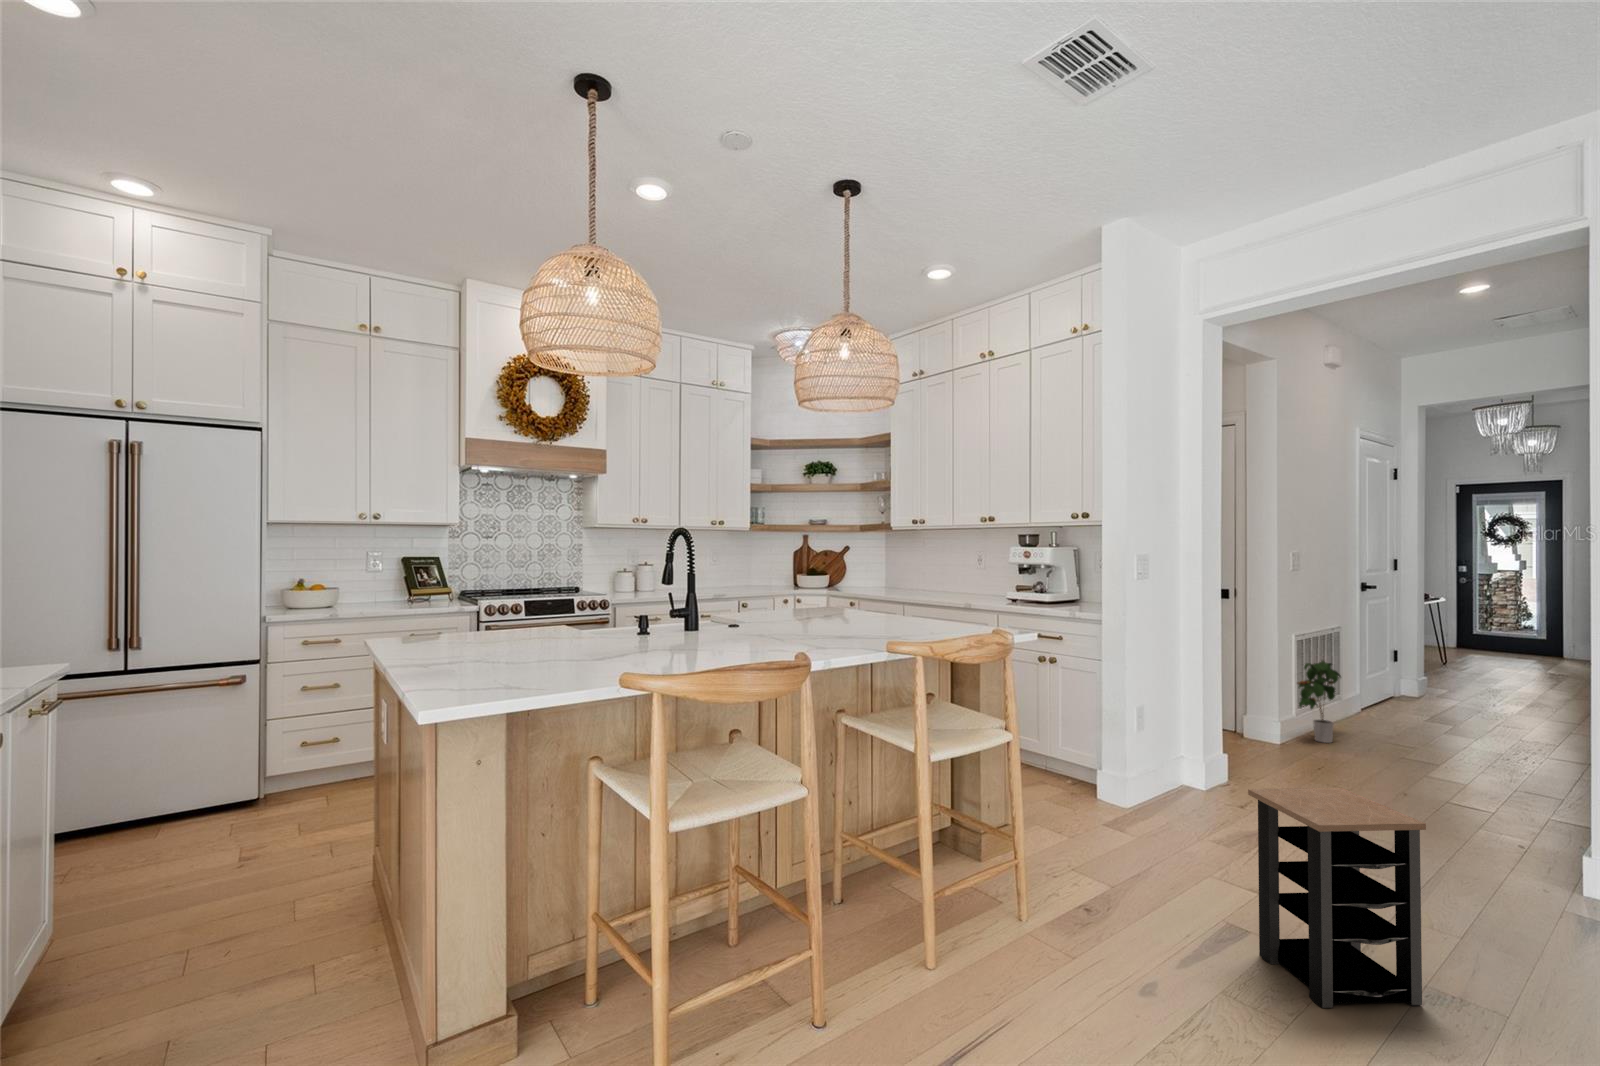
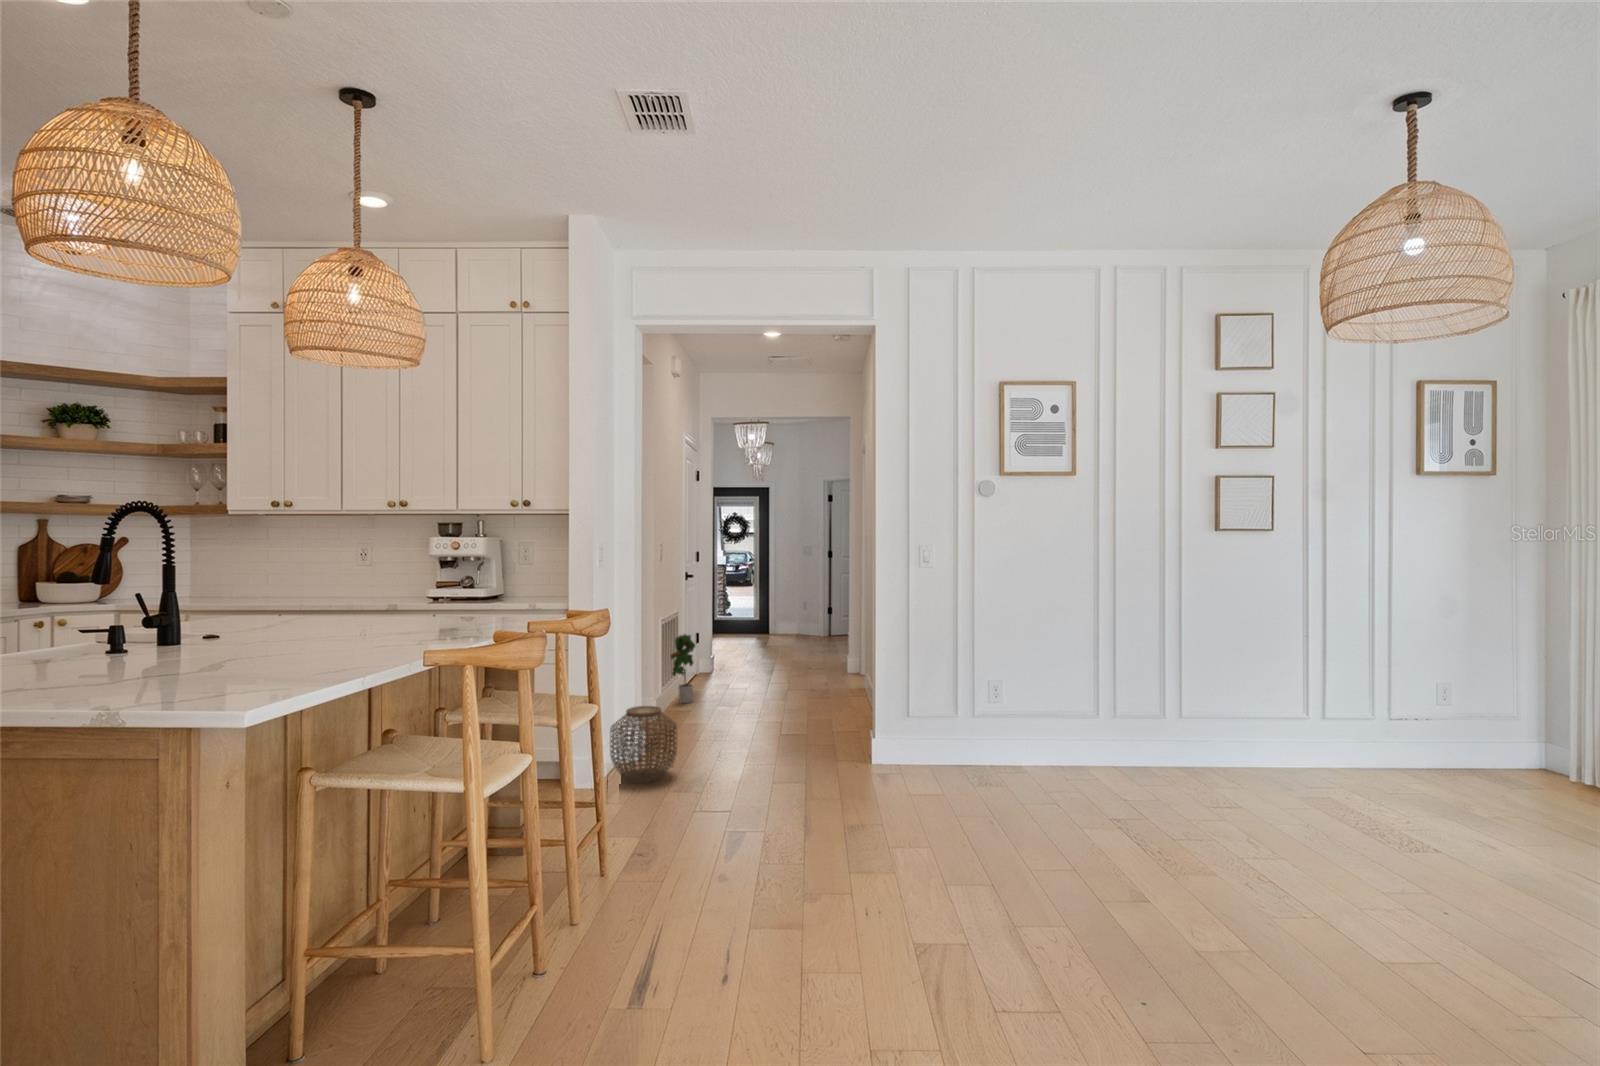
woven basket: none [1157,728,1237,812] -> present [610,706,677,783]
side table: present [1248,788,1426,1008] -> none [768,725,881,898]

